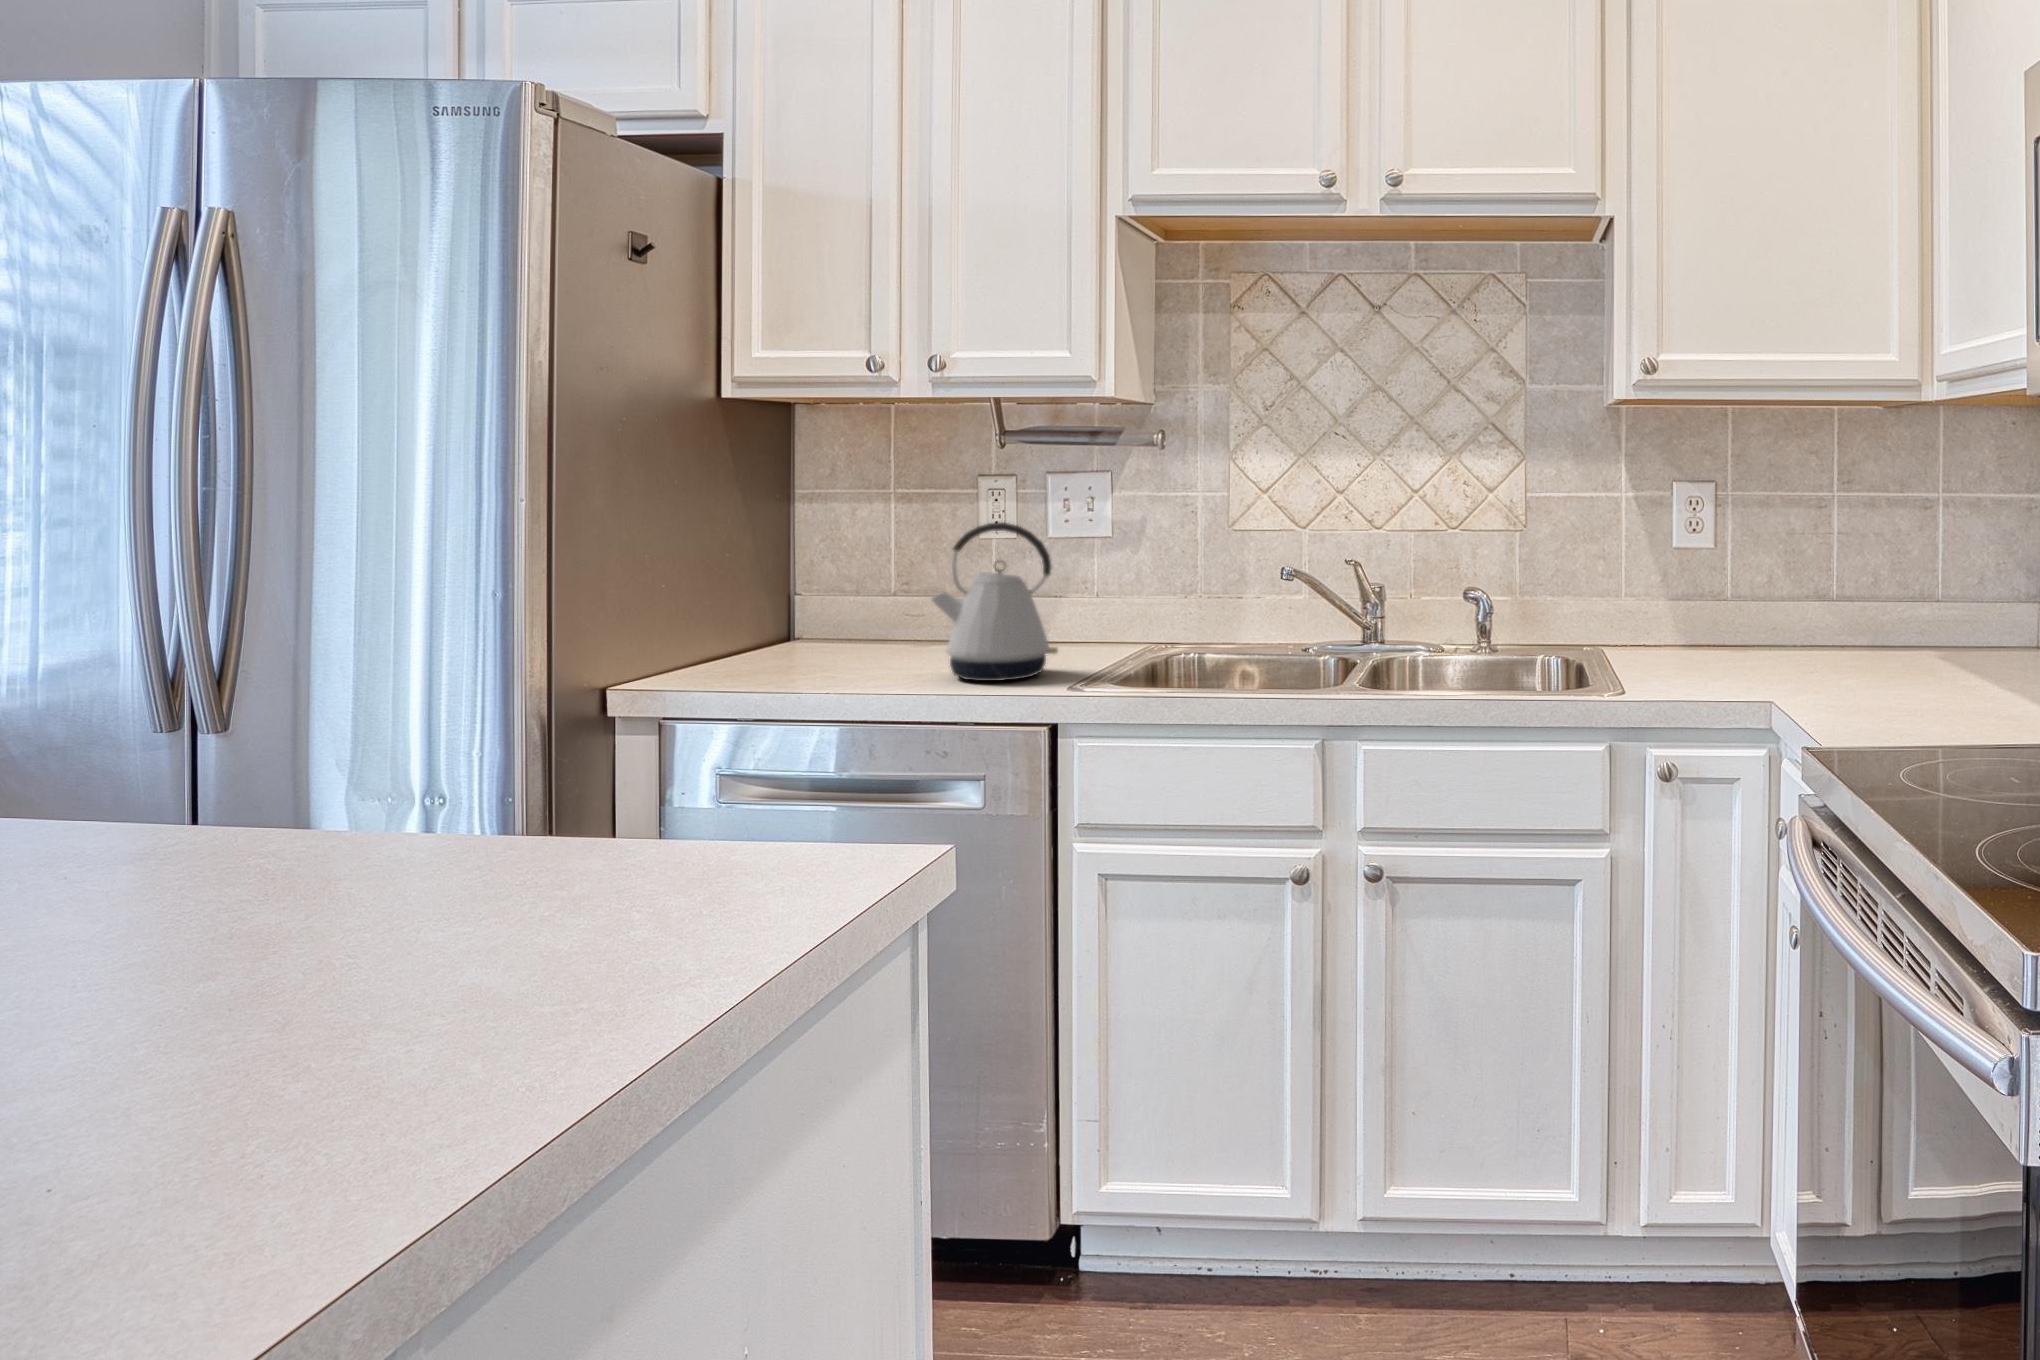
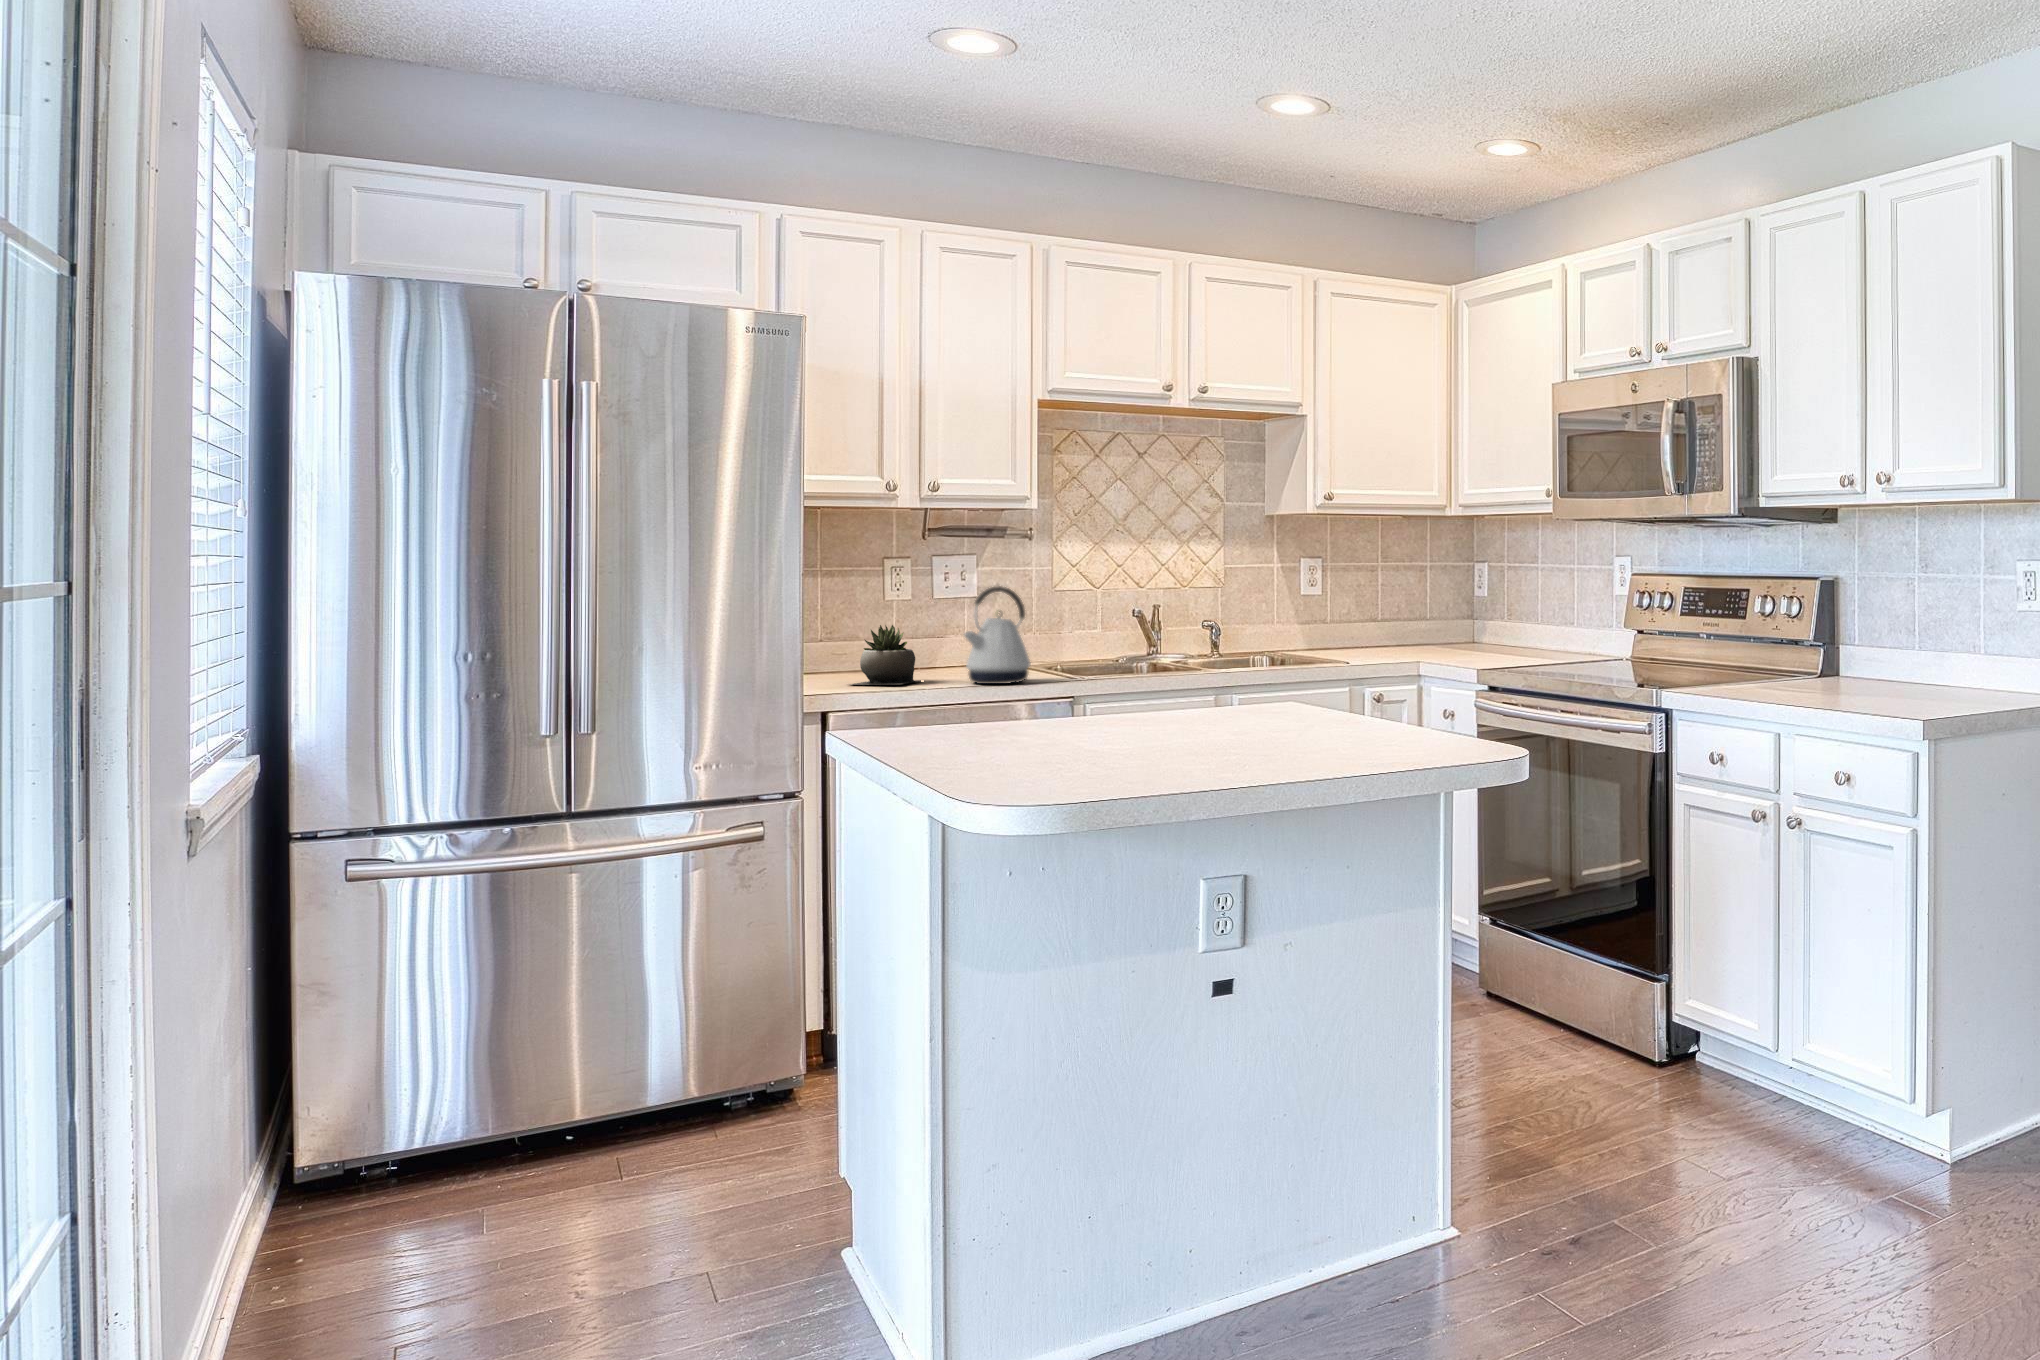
succulent plant: none [820,575,935,669] -> present [849,625,919,685]

